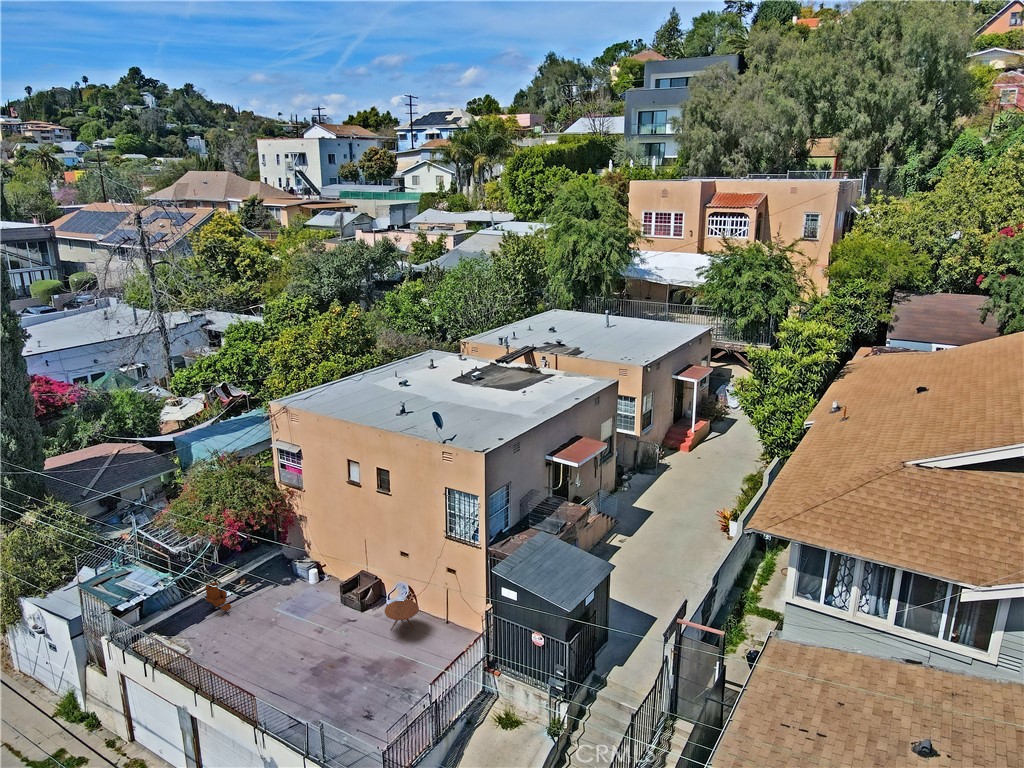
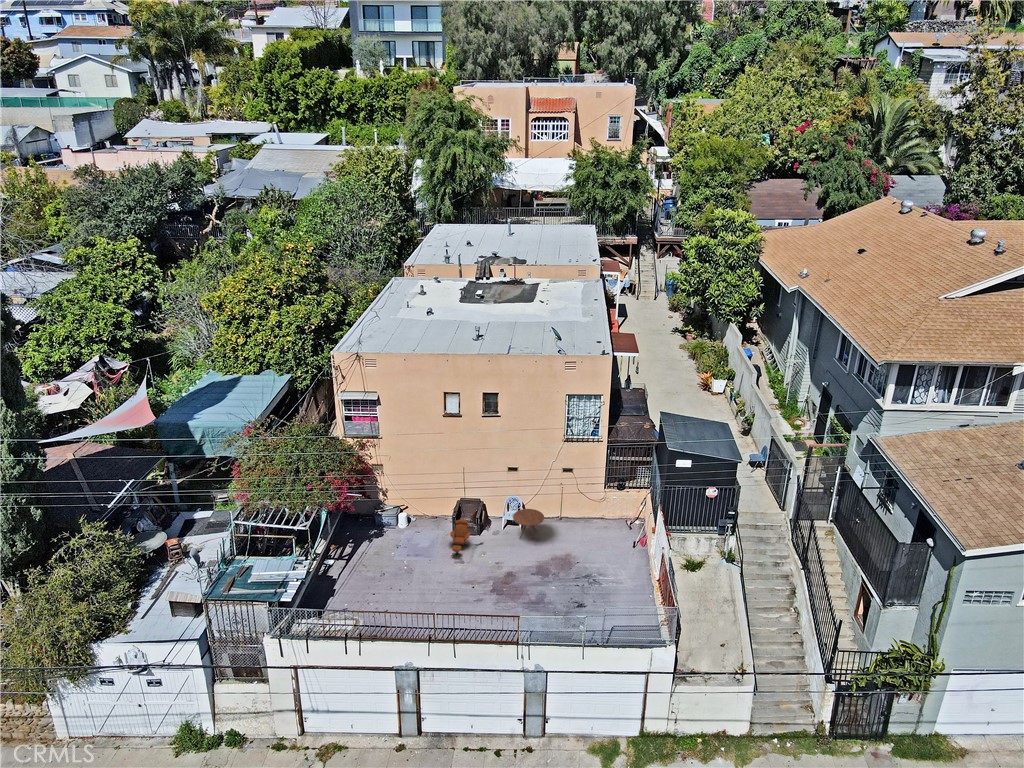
lounge chair: present [205,582,231,616] -> present [450,520,471,557]

